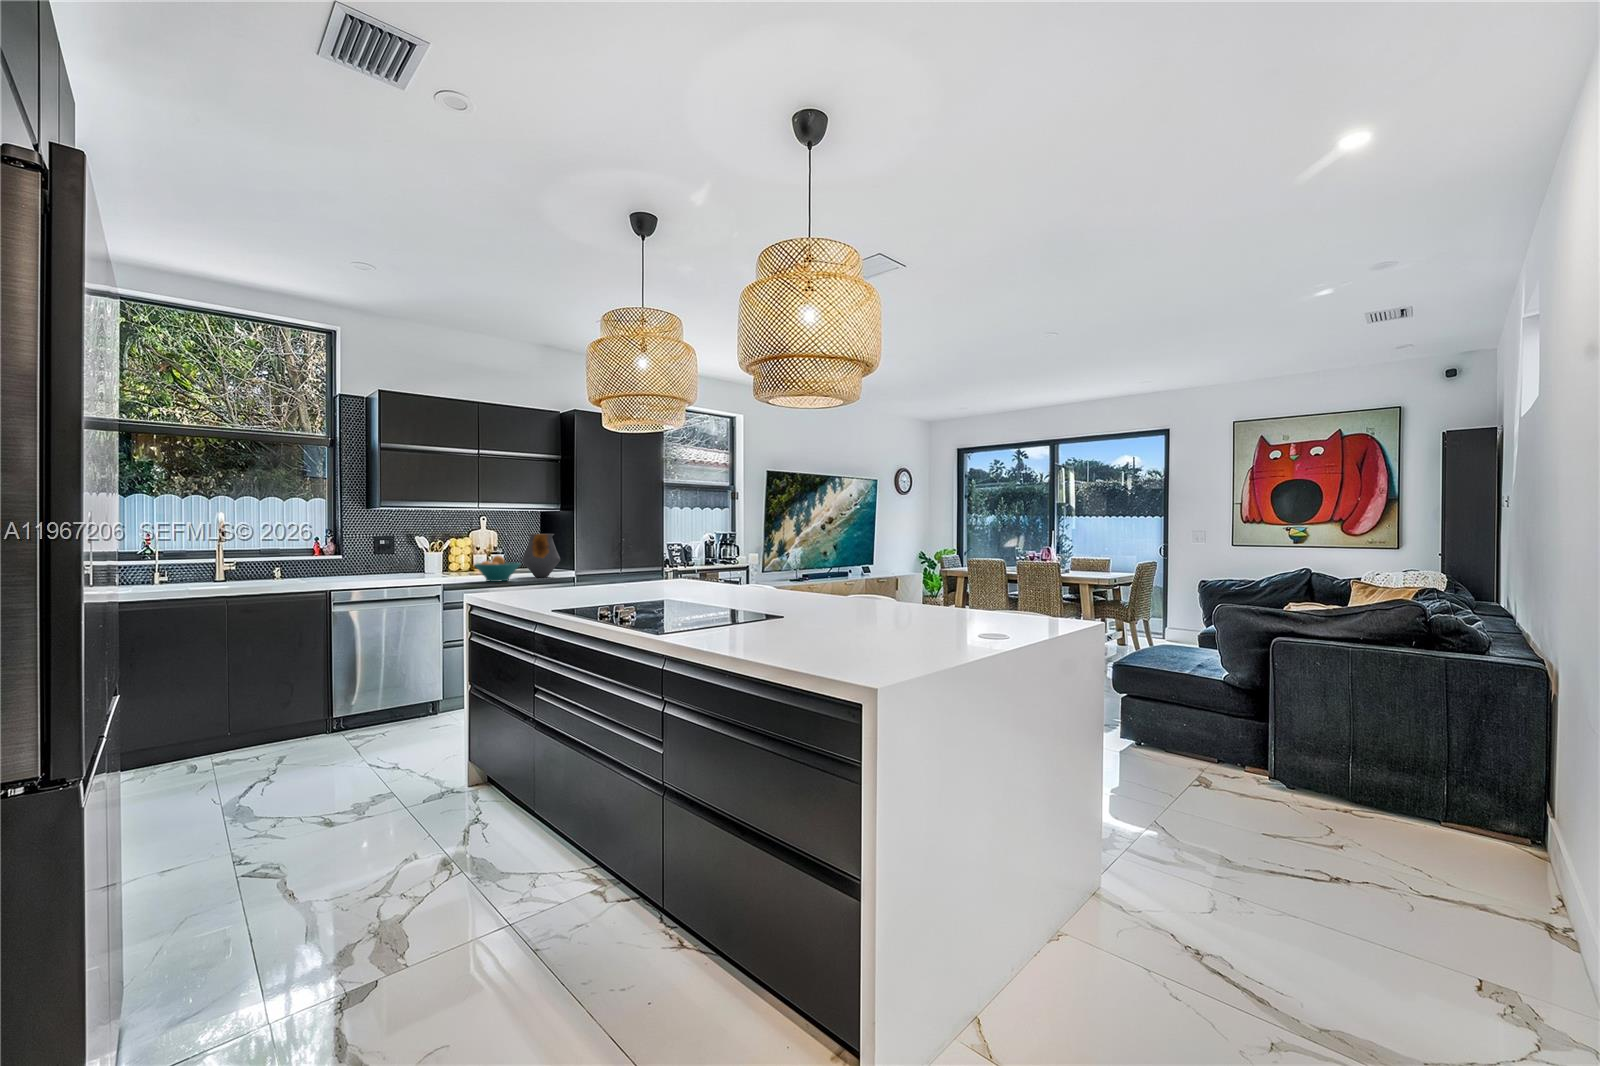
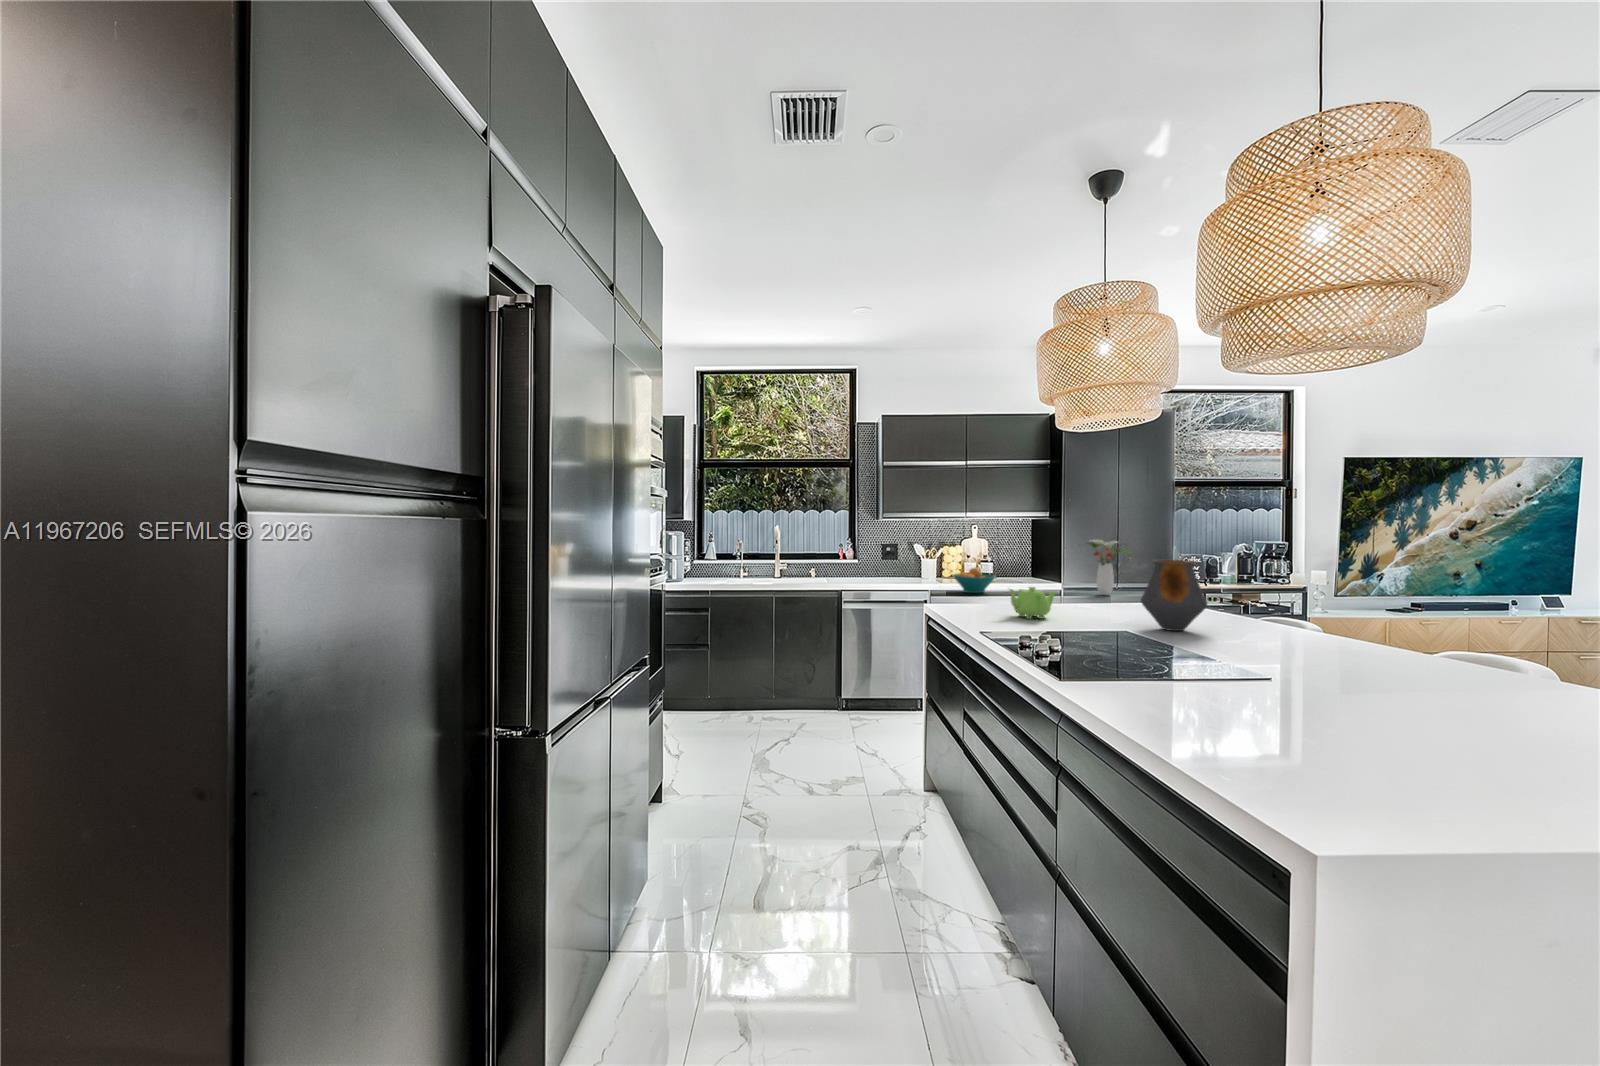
flower arrangement: none [596,527,641,576] -> present [1088,540,1131,595]
vase: present [522,534,560,577] -> present [1141,560,1207,631]
teapot: none [559,562,598,591] -> present [1010,587,1055,619]

